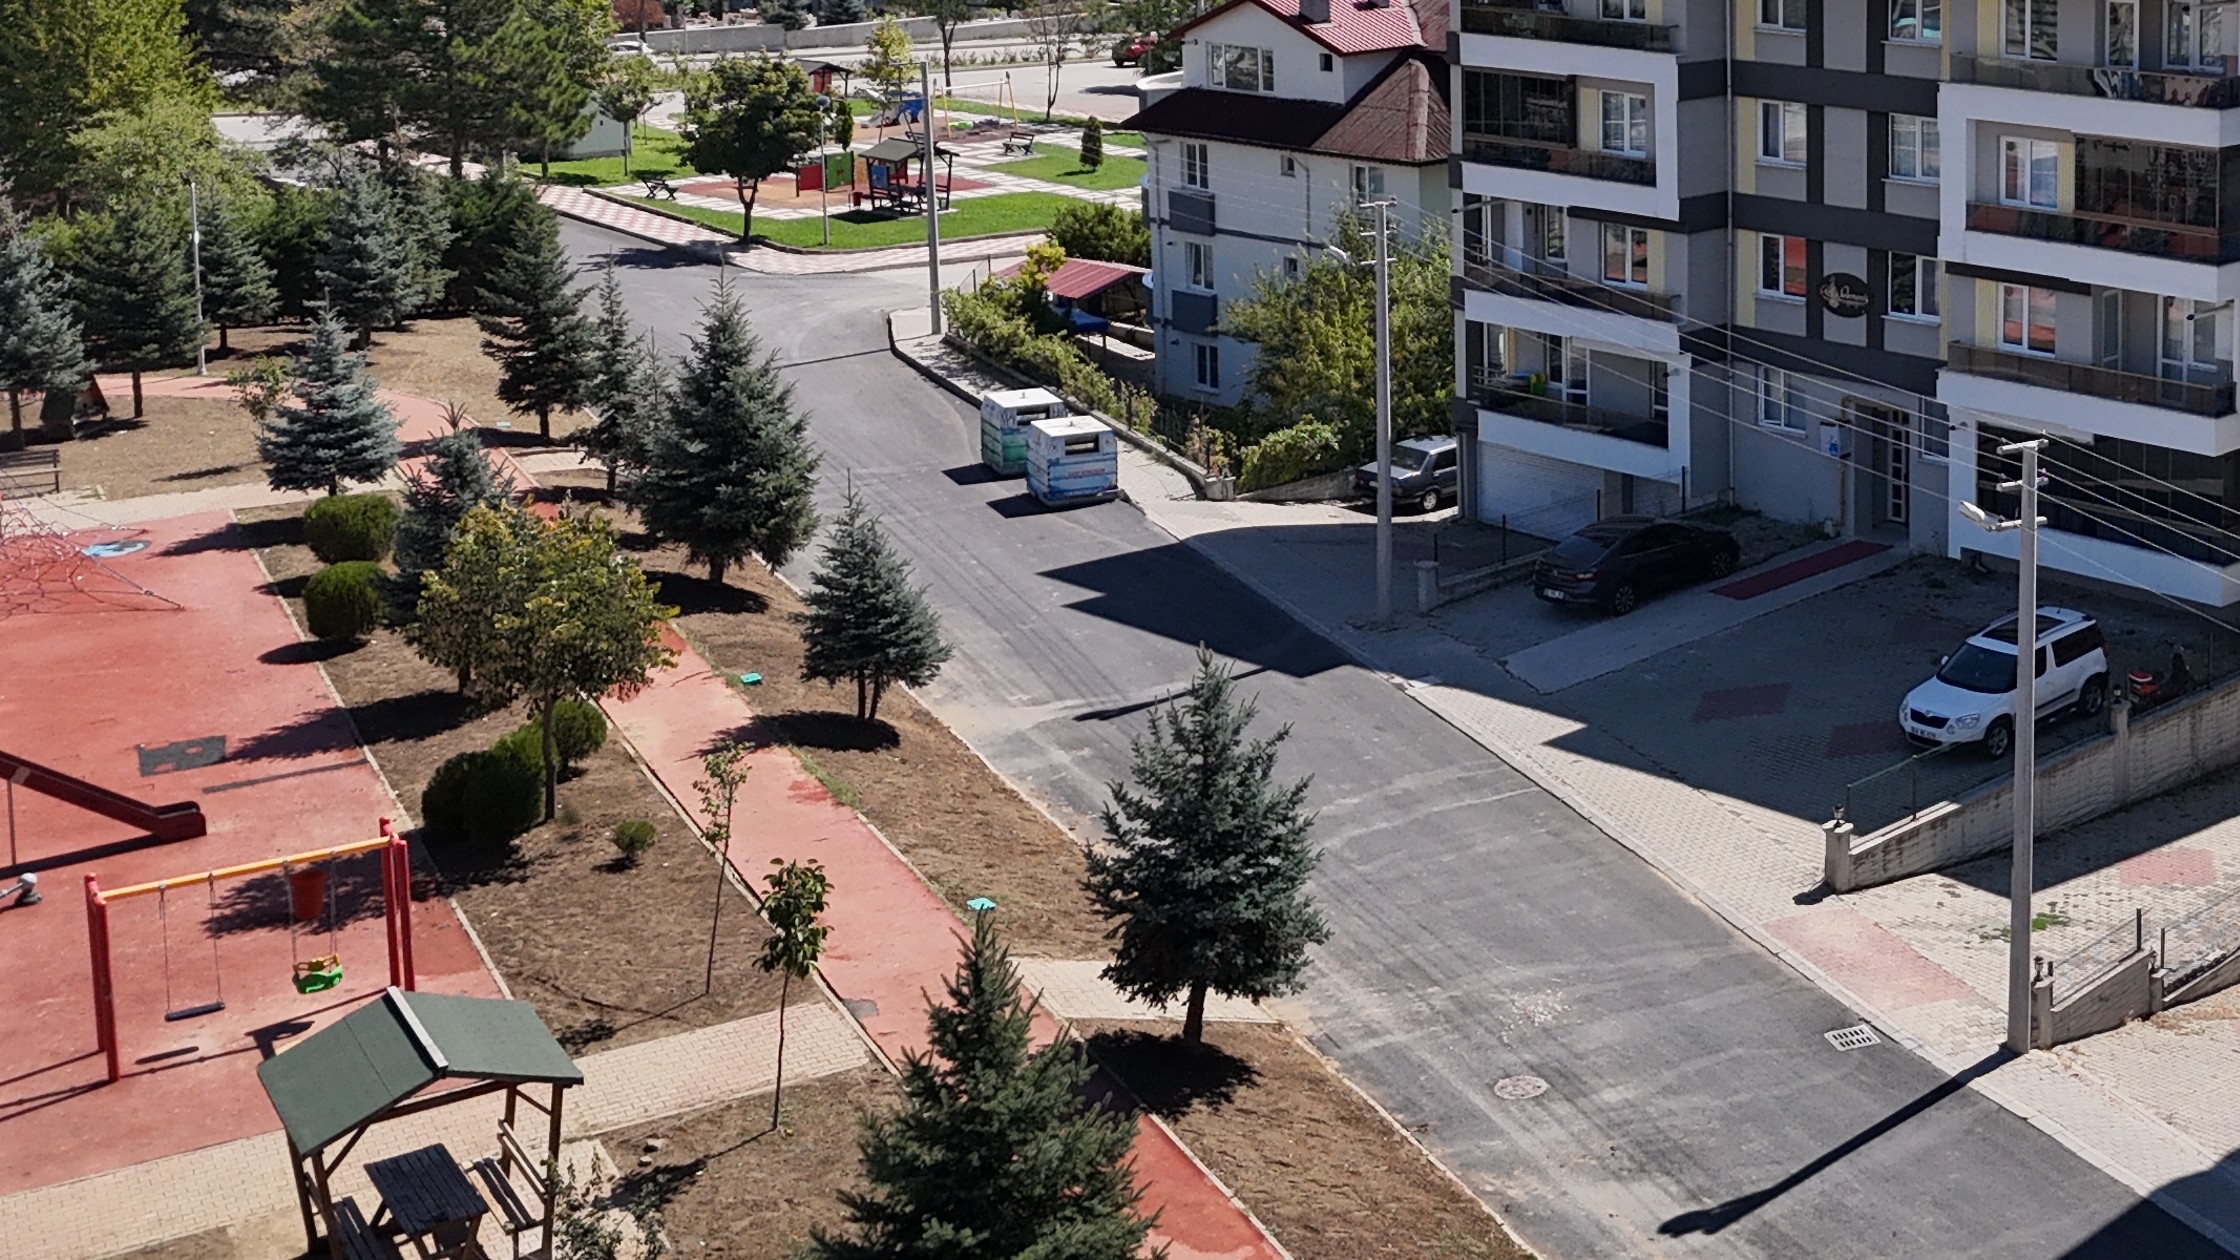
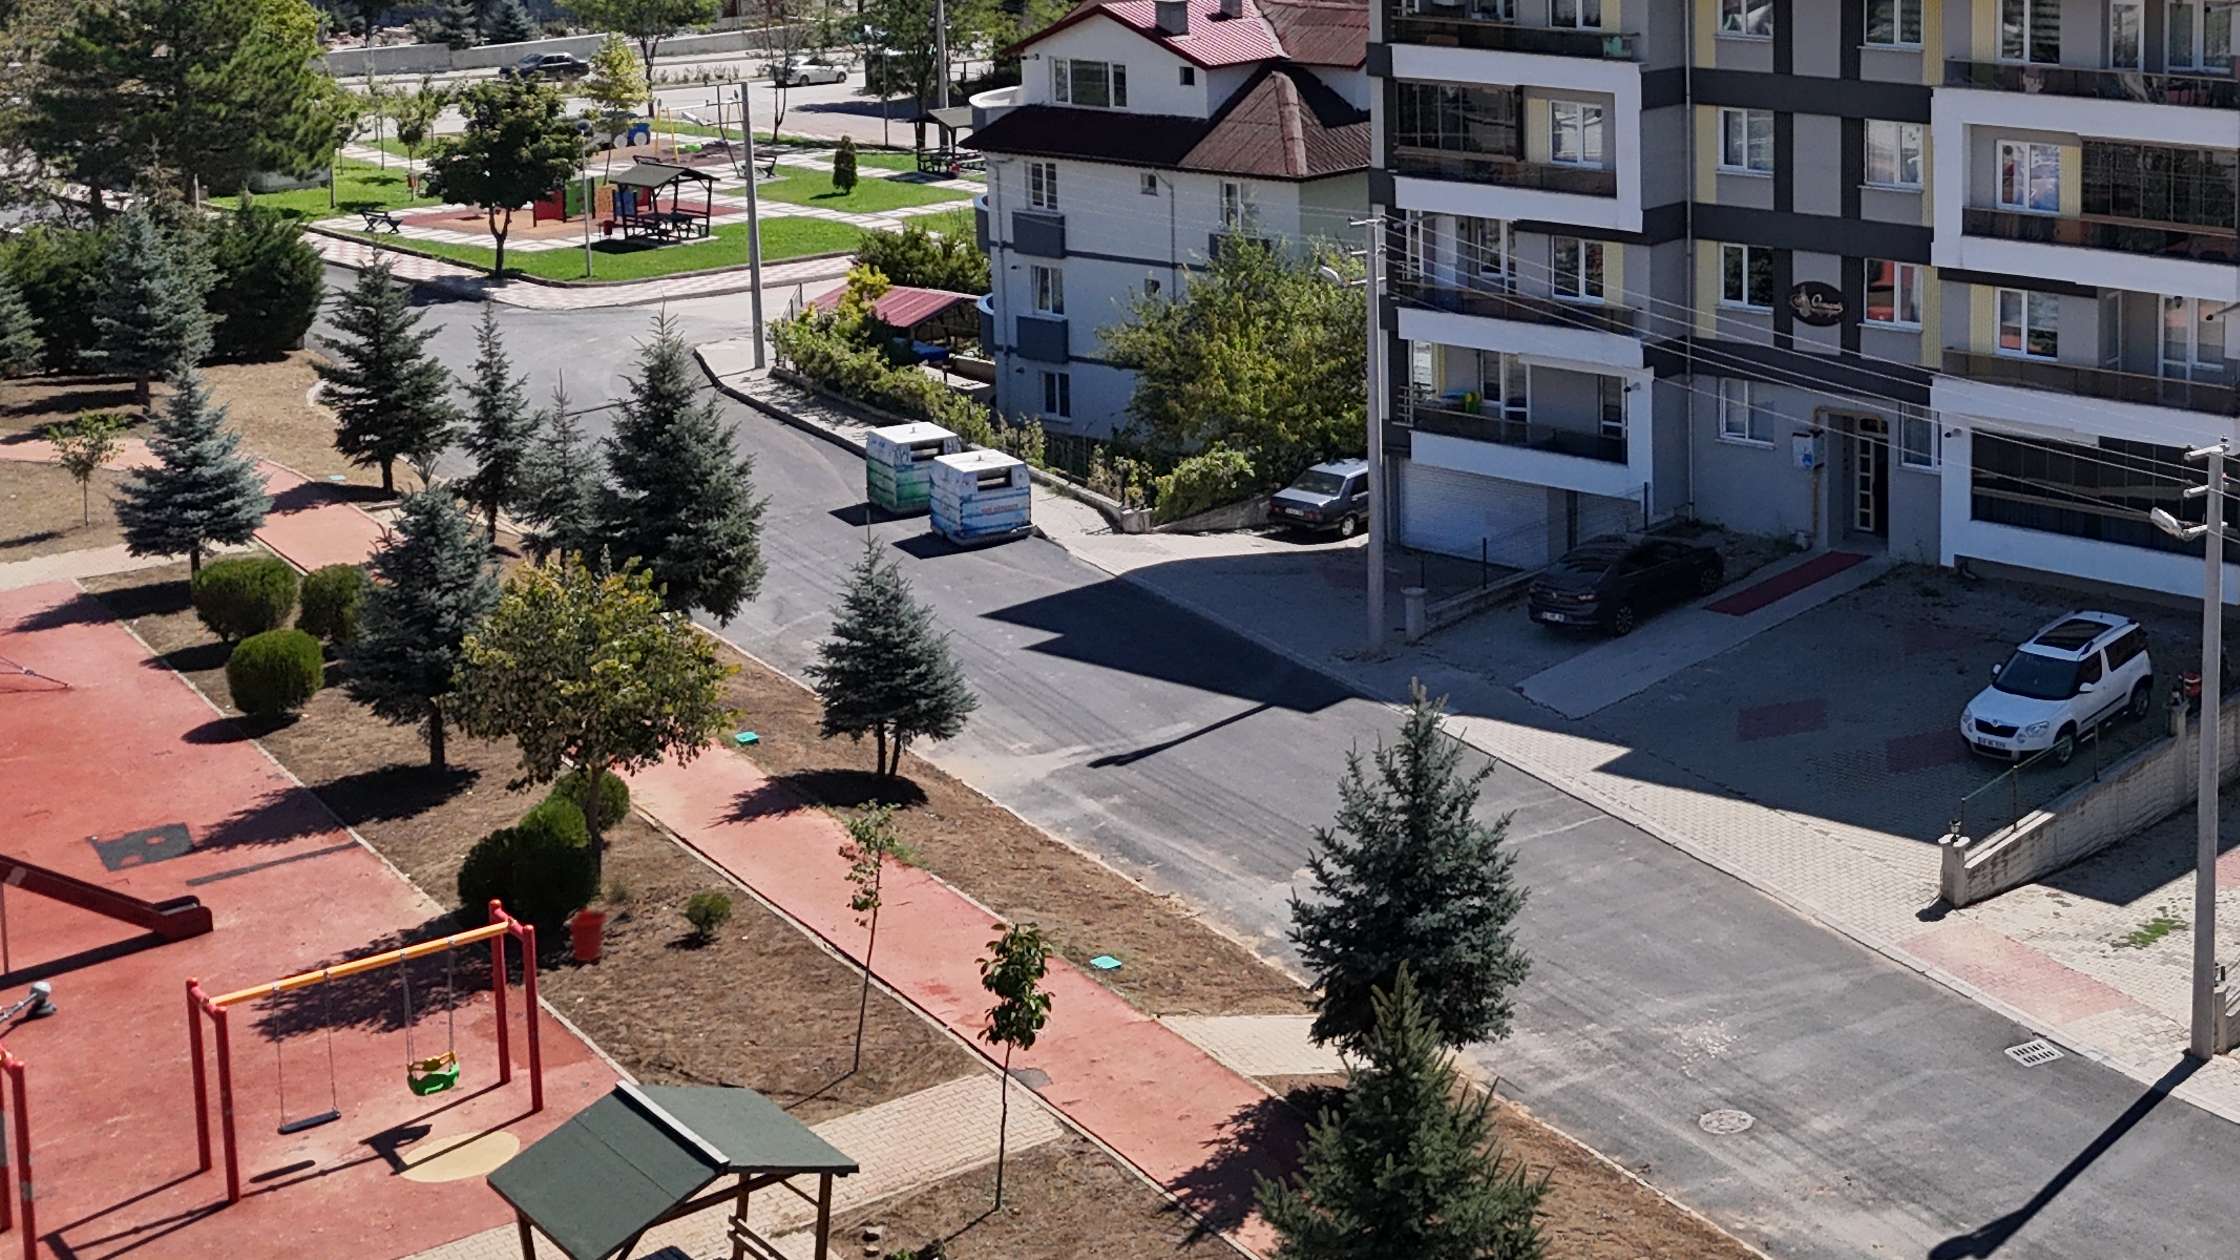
waste bin: present [288,870,327,920] -> present [569,909,607,961]

